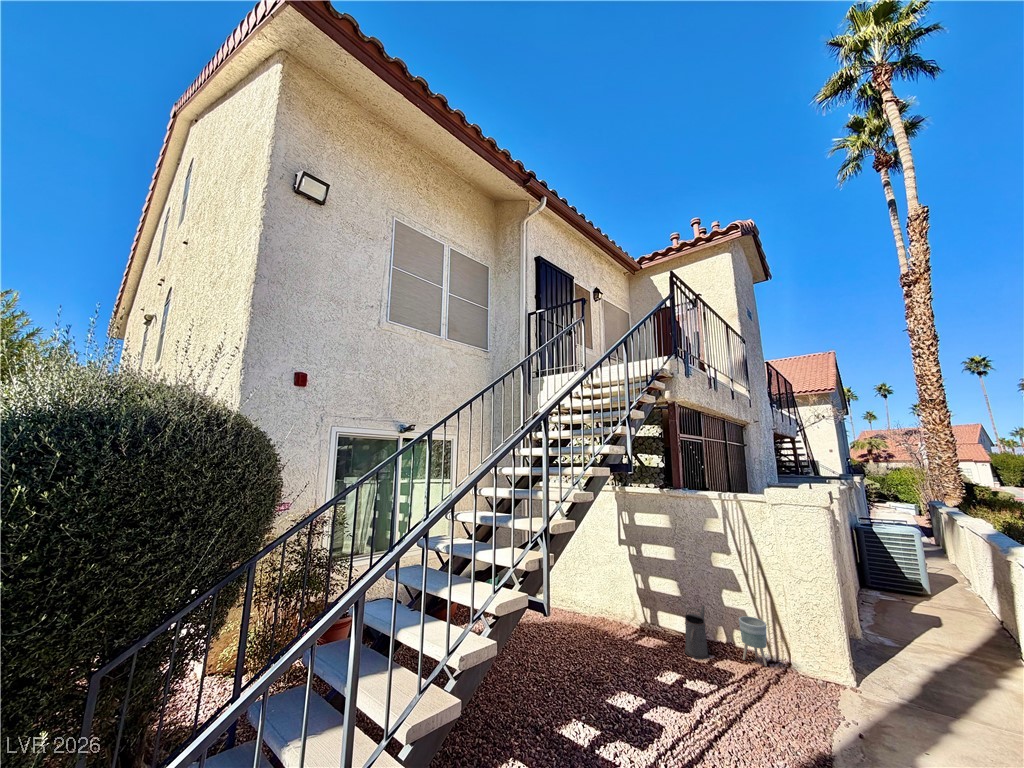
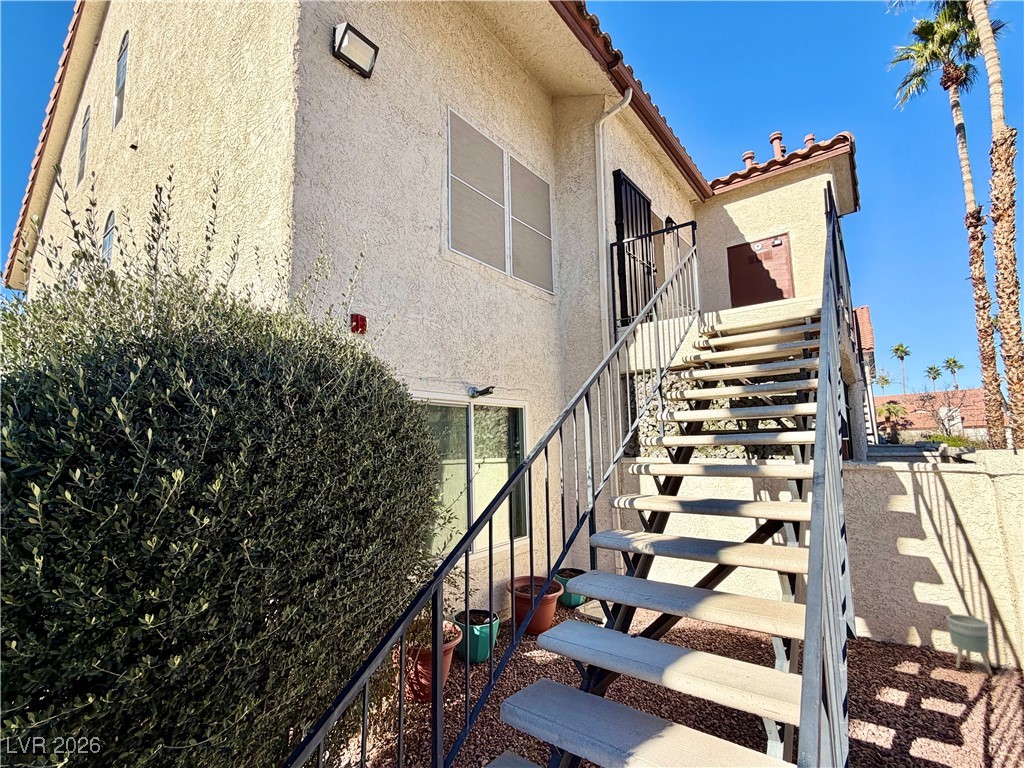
watering can: present [685,605,709,659] -> none [876,603,912,671]

